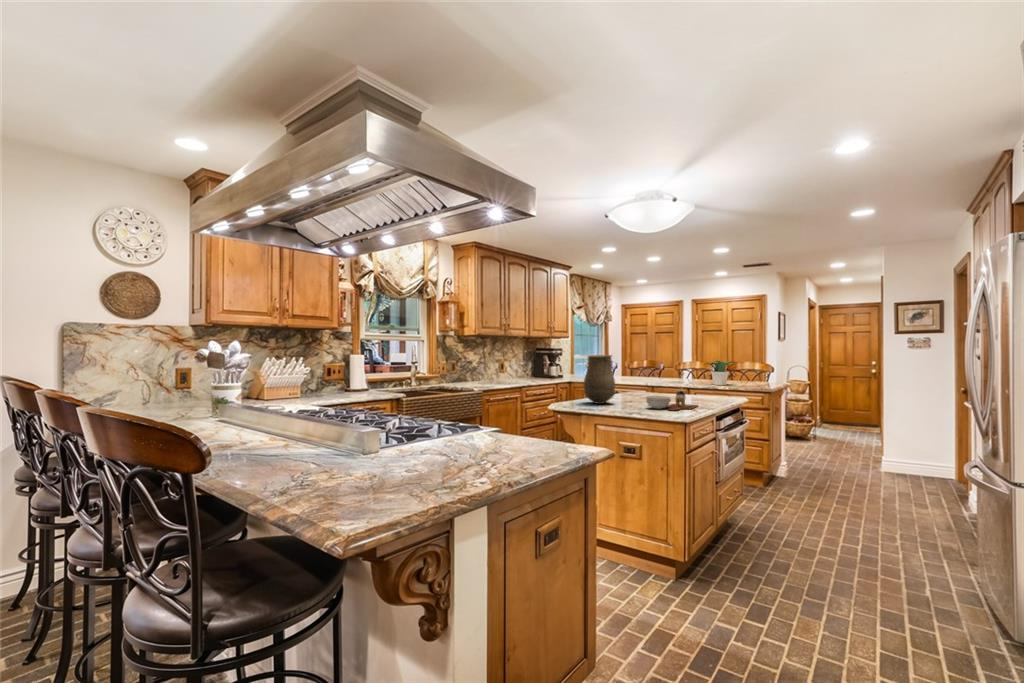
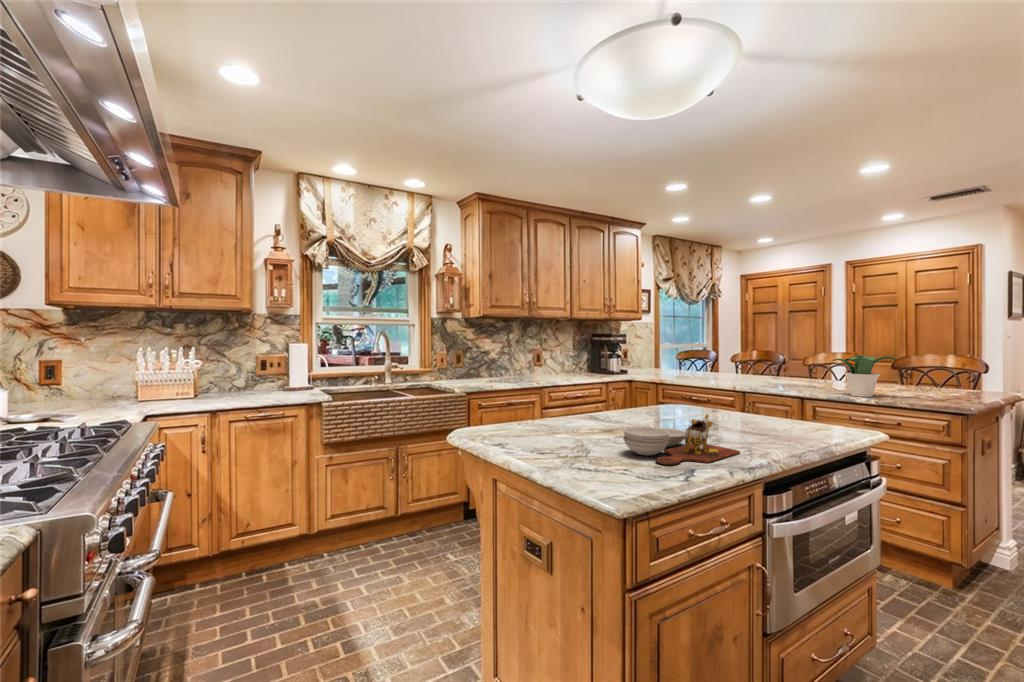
vase: present [584,355,615,404] -> none [543,346,595,432]

